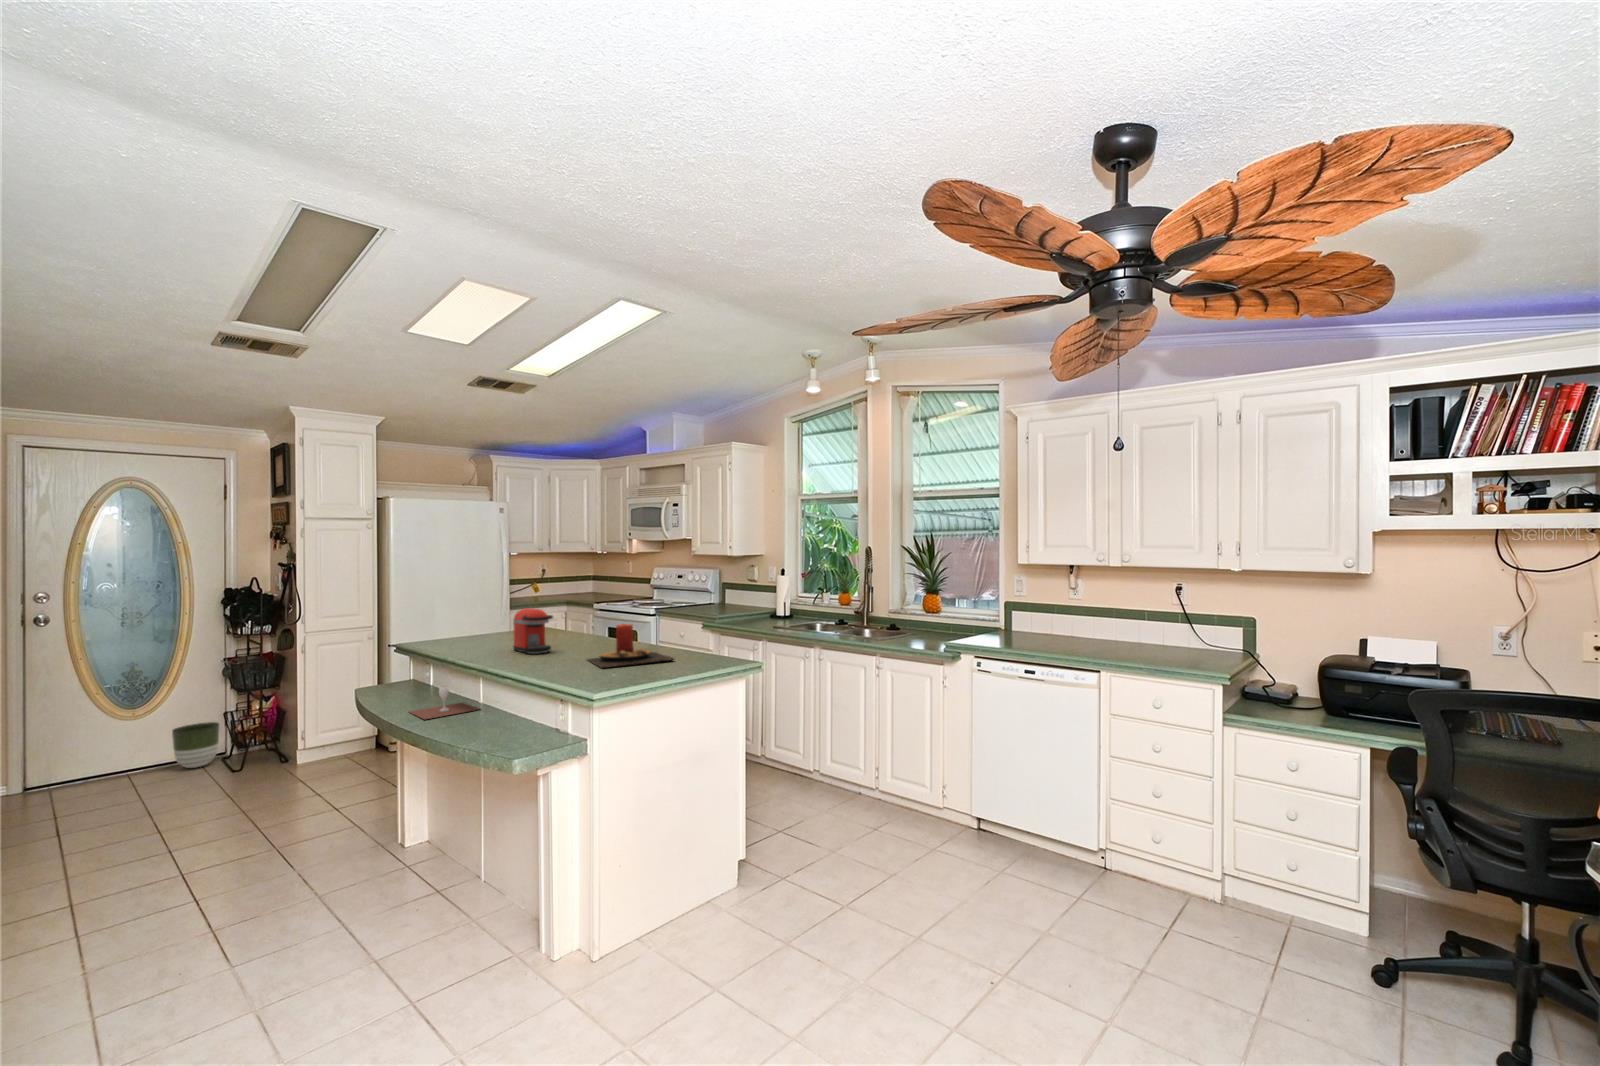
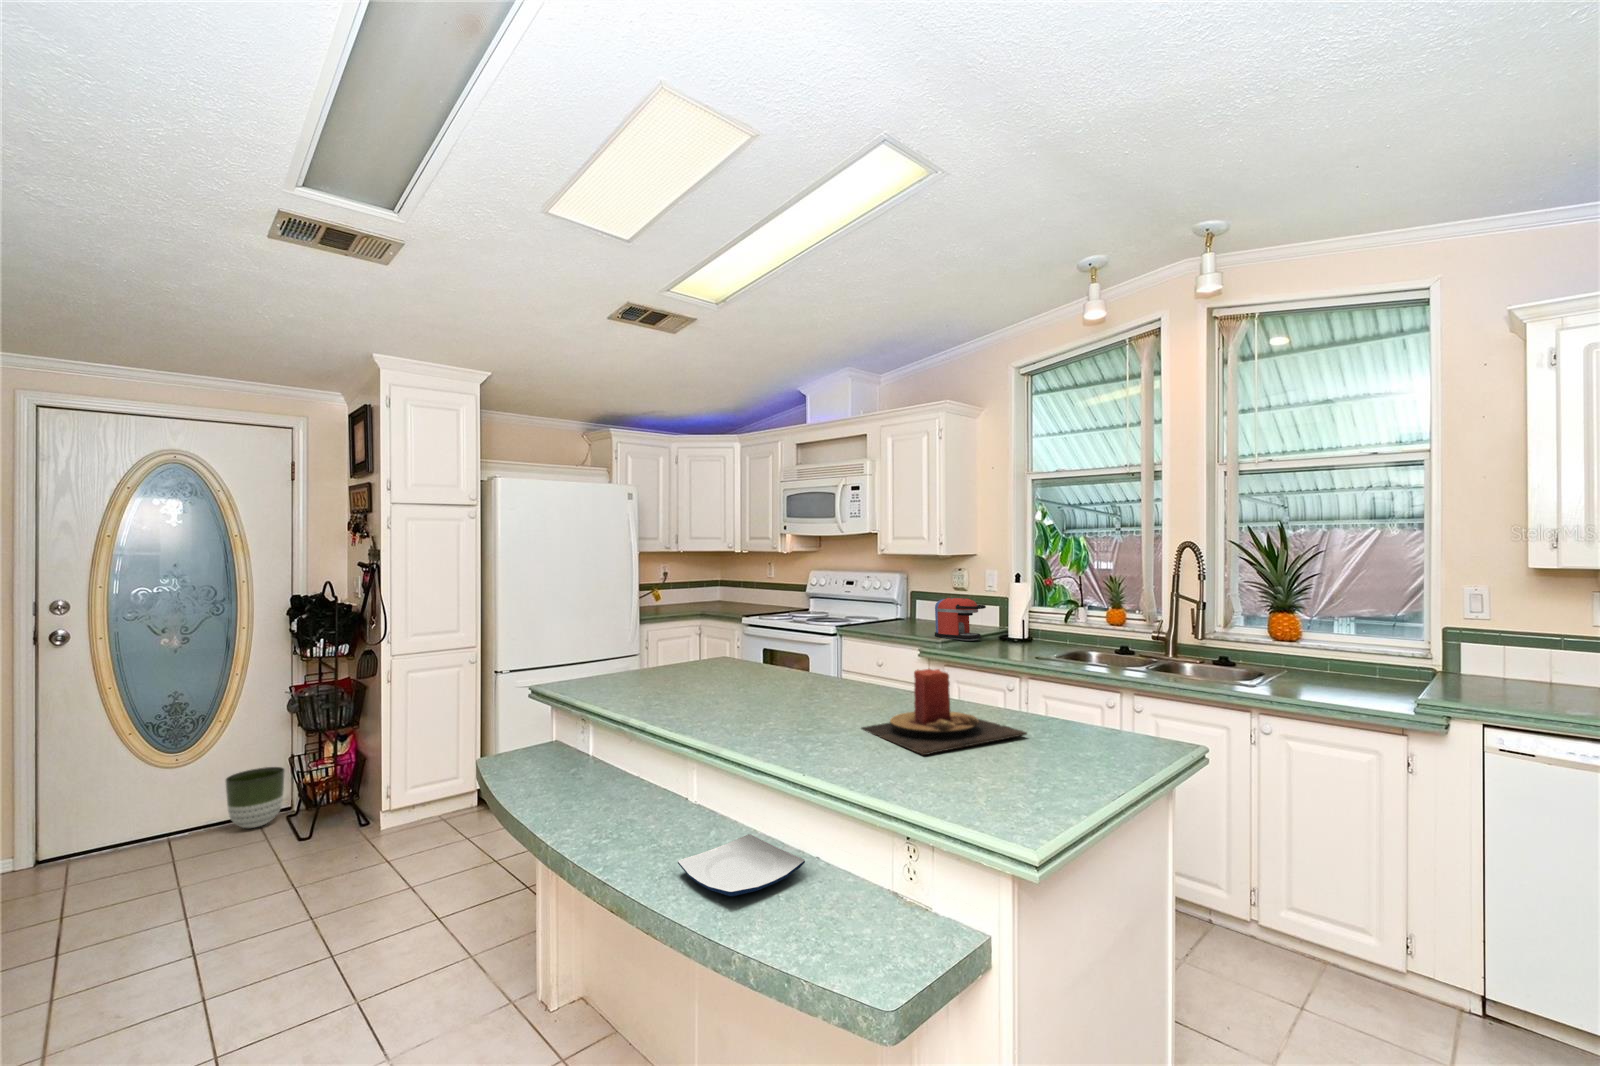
coffee maker: present [513,608,553,654] -> present [935,598,986,641]
wine glass: present [409,686,480,719] -> none [577,777,703,848]
plate: none [450,711,518,731] -> present [678,834,805,896]

